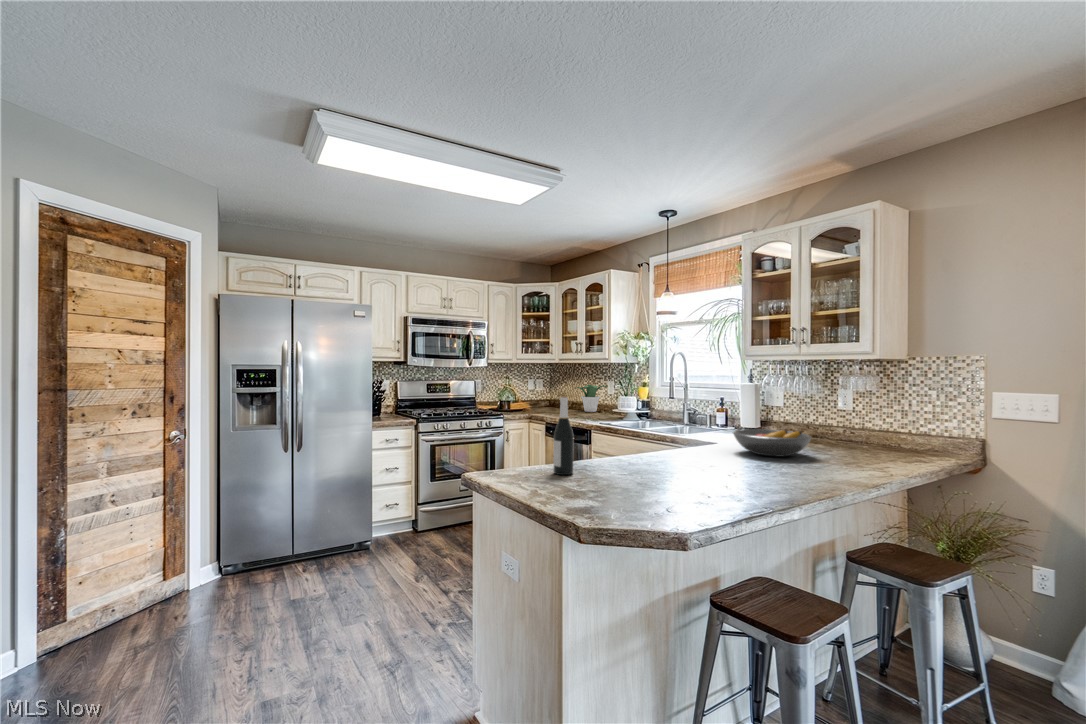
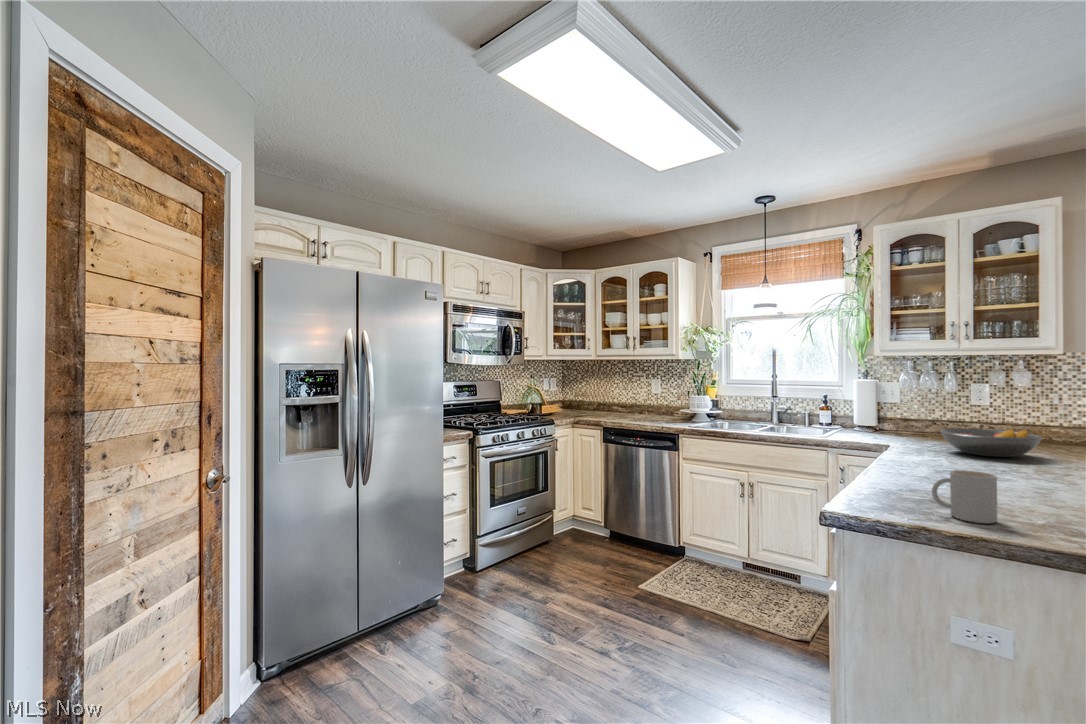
potted plant: present [577,385,607,412] -> none [613,384,650,413]
wine bottle: present [553,396,574,475] -> none [909,401,940,500]
mug: none [524,449,553,488] -> present [932,470,998,524]

